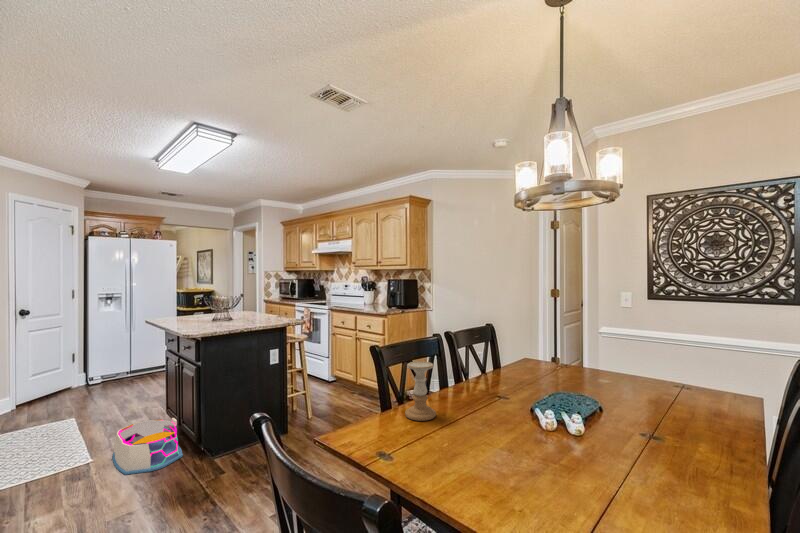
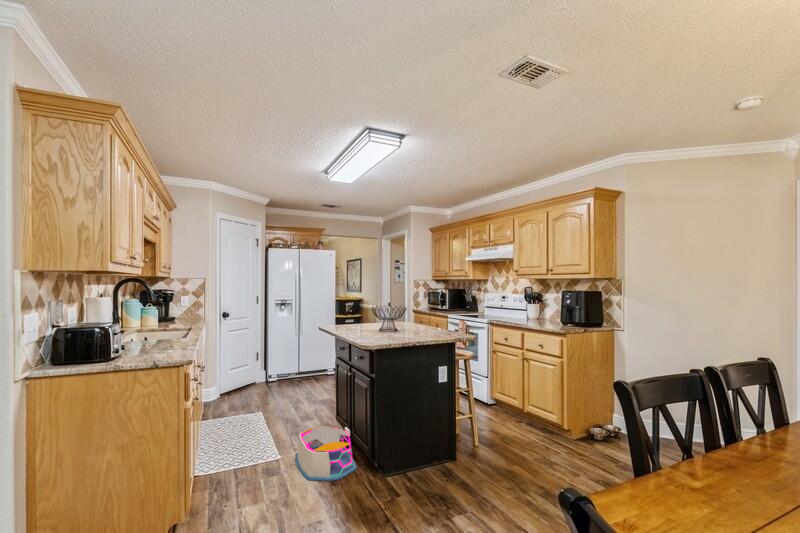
candle holder: present [405,361,436,421] -> none [682,413,739,505]

